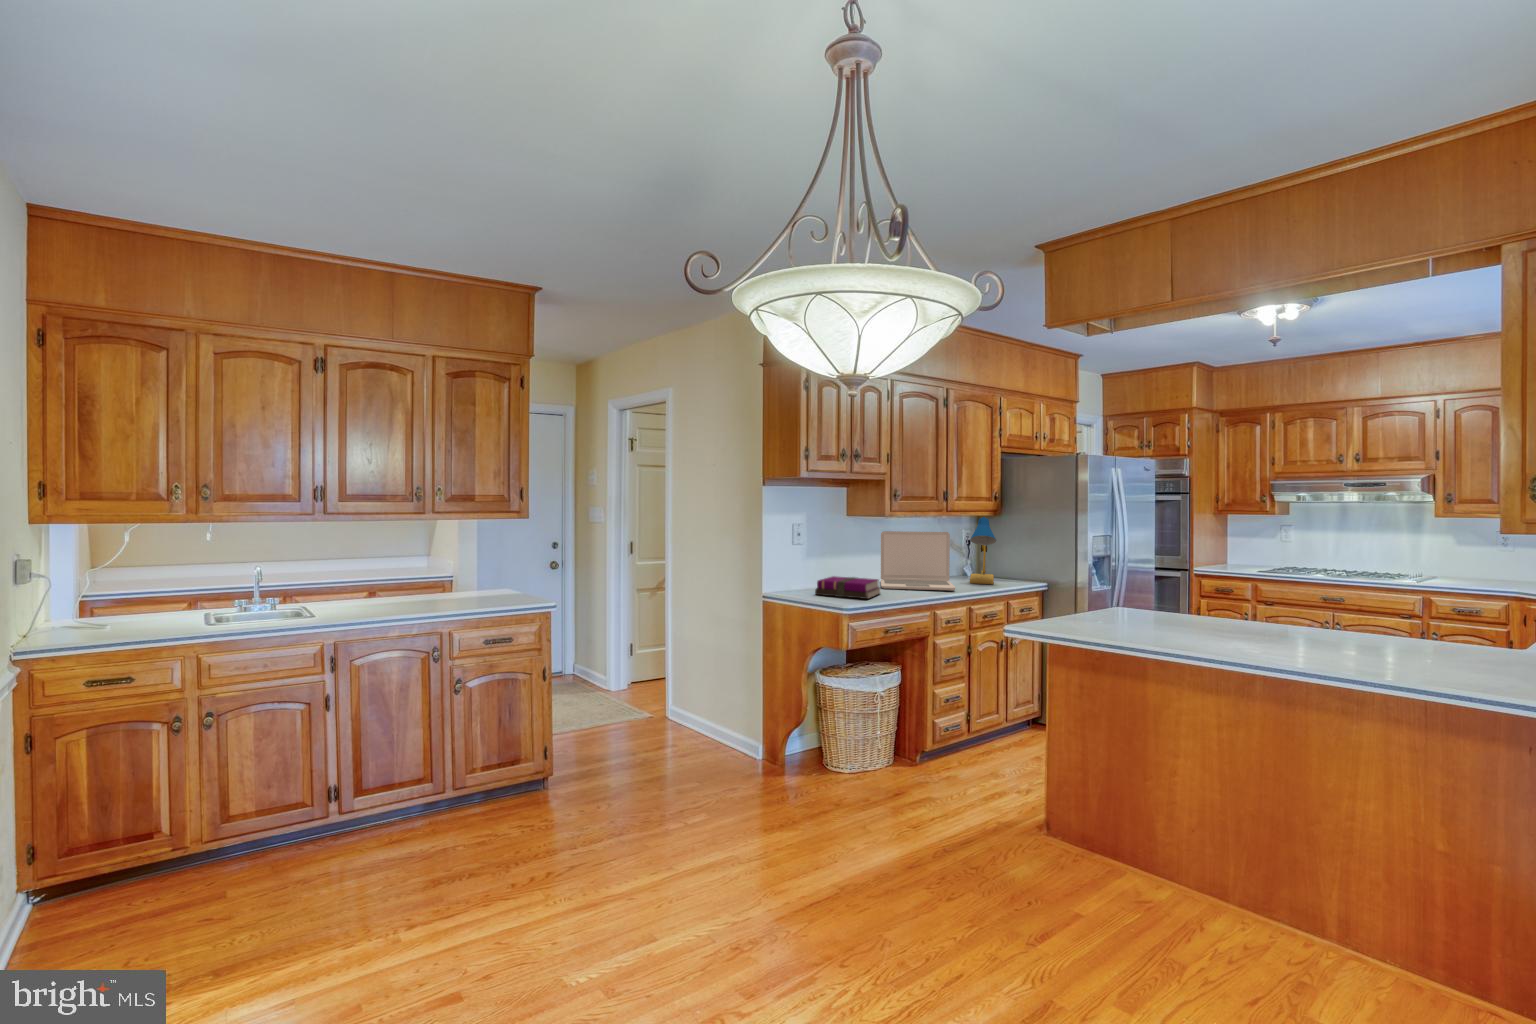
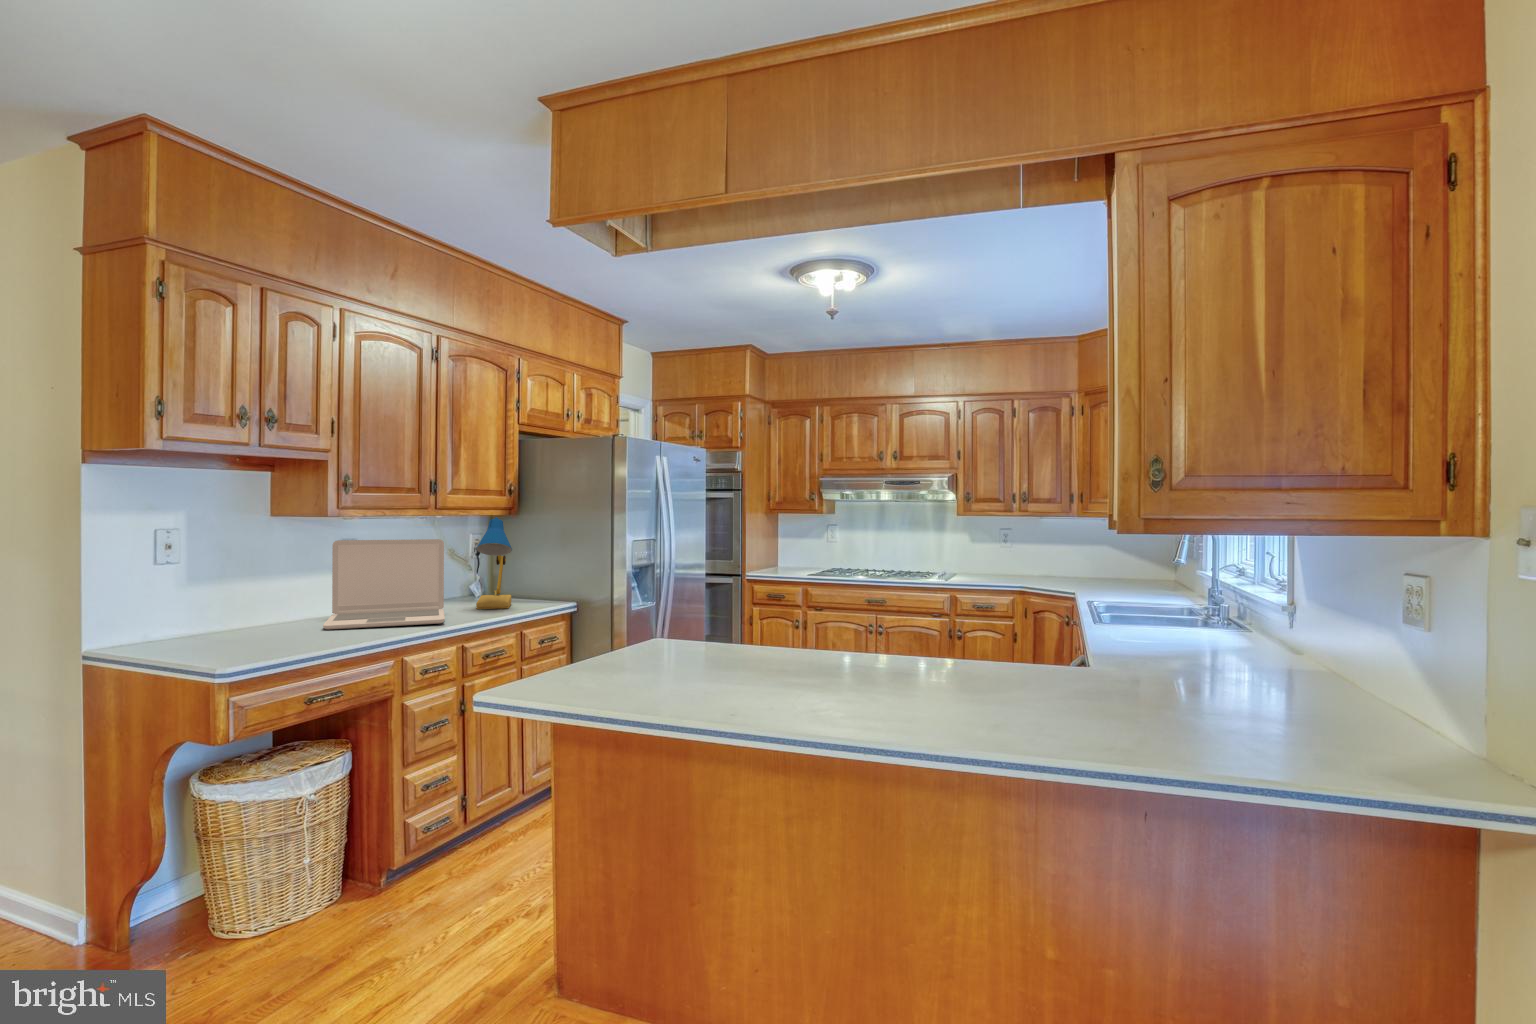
notebook: present [815,576,880,599] -> none [175,617,313,654]

